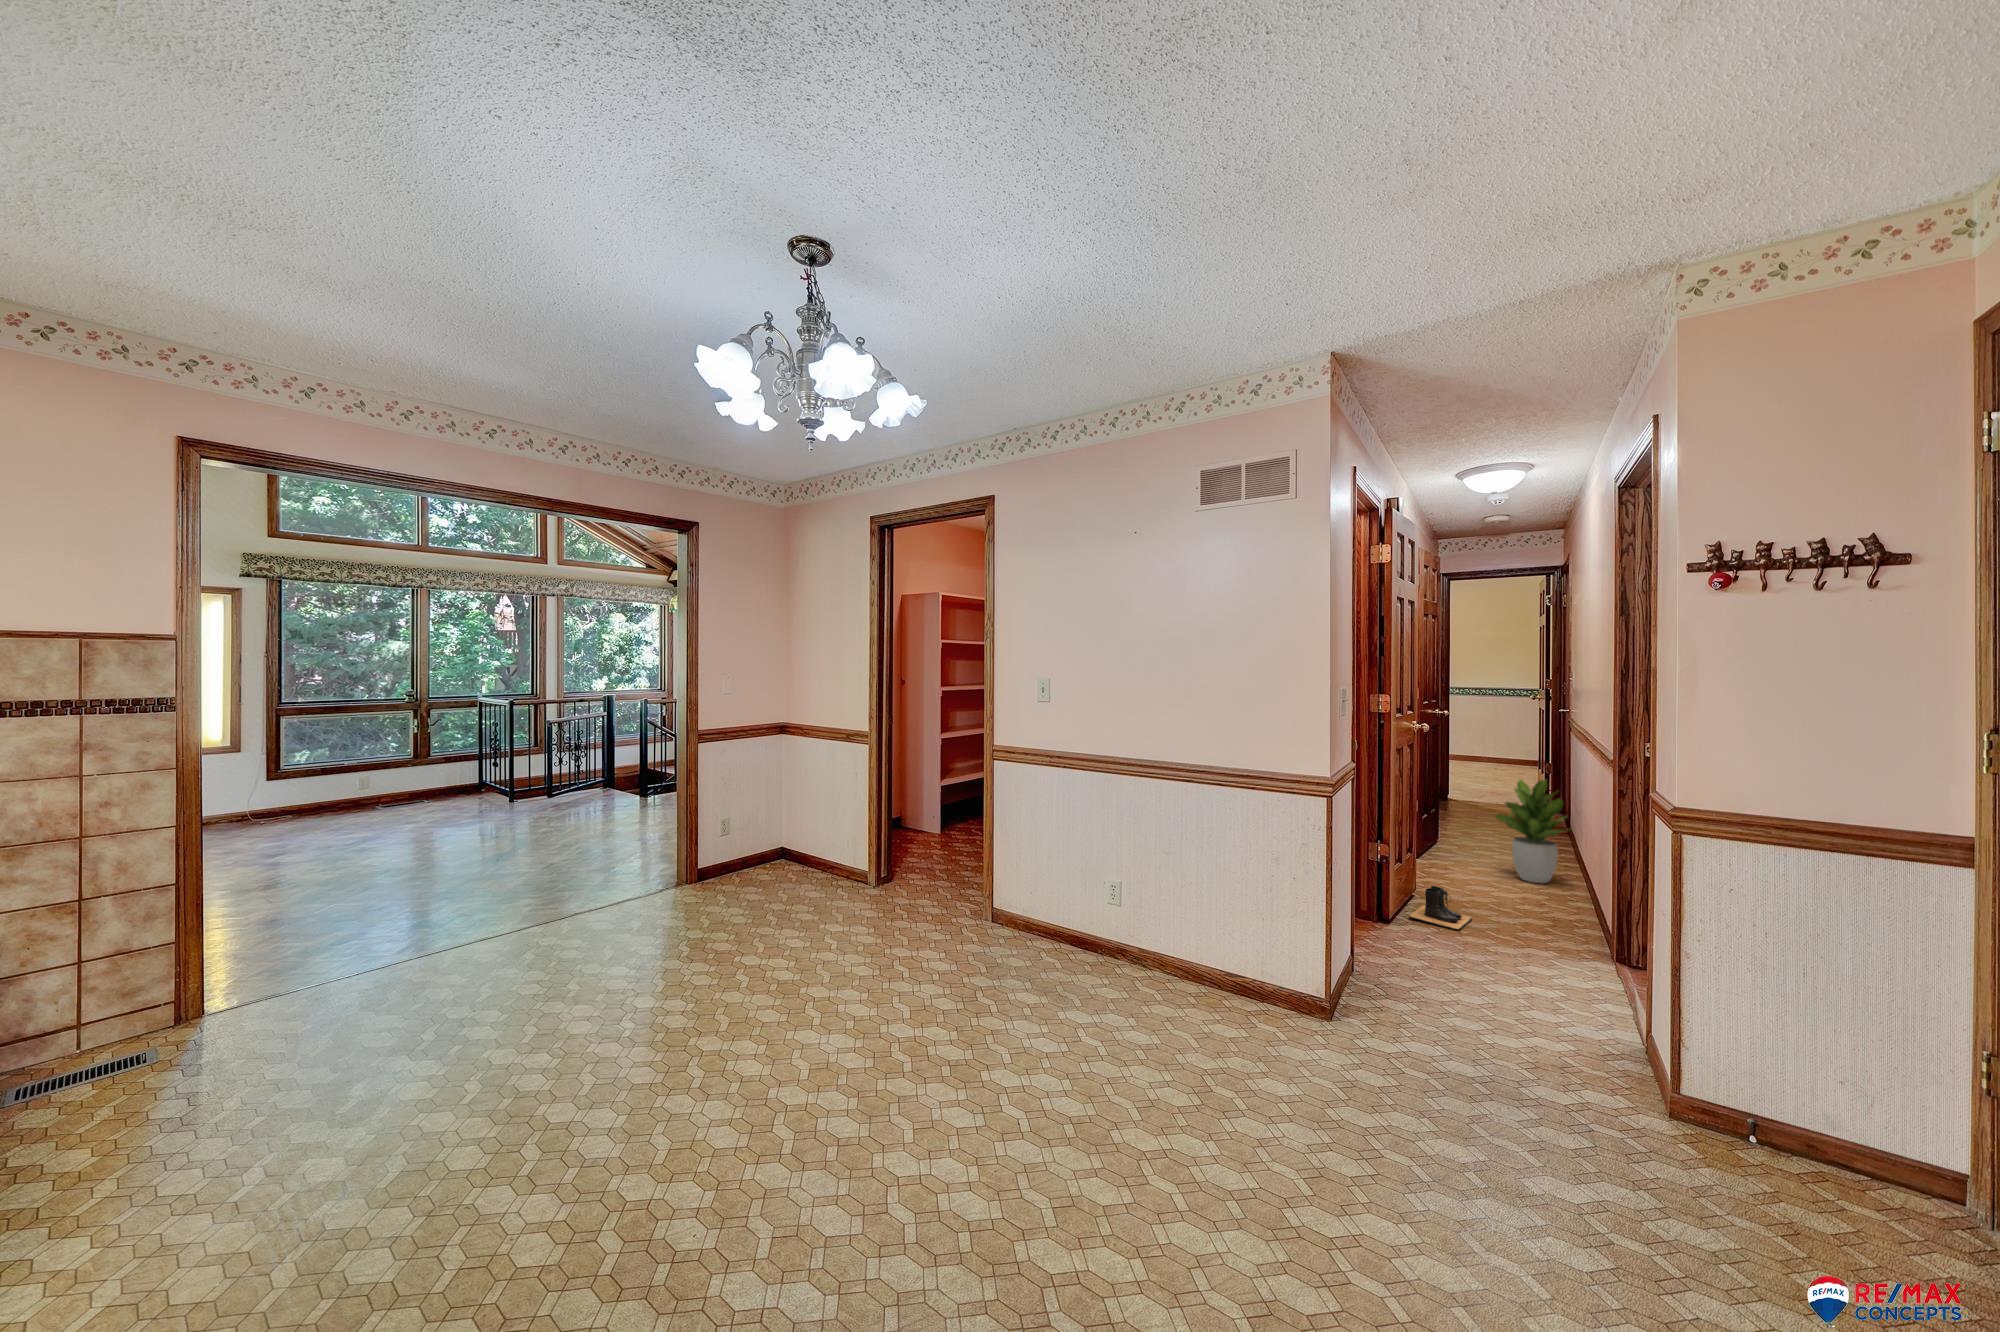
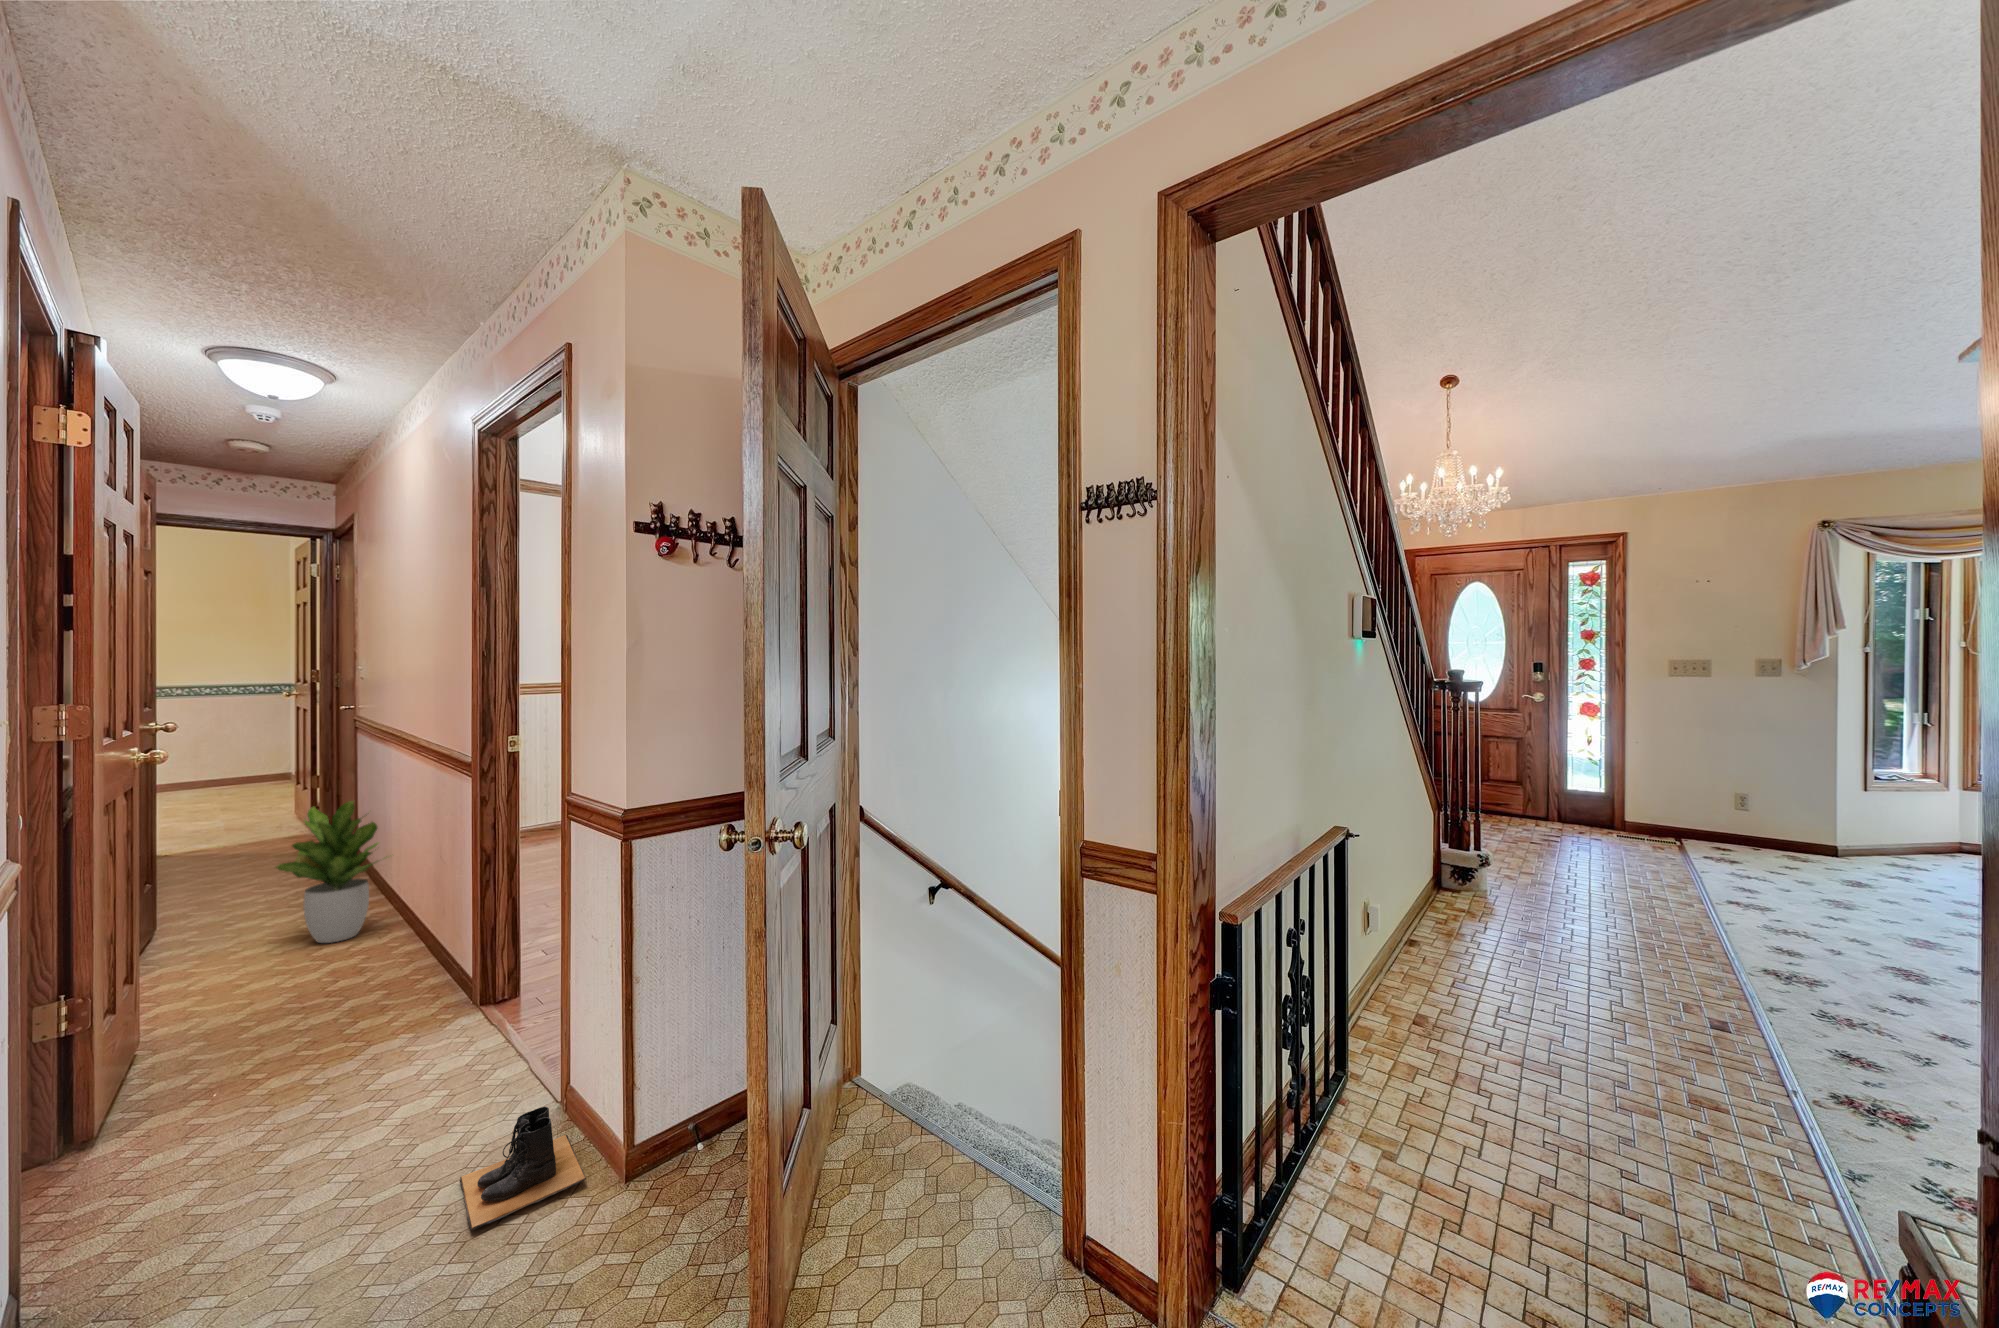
boots: present [1408,886,1472,930] -> present [460,1107,586,1230]

